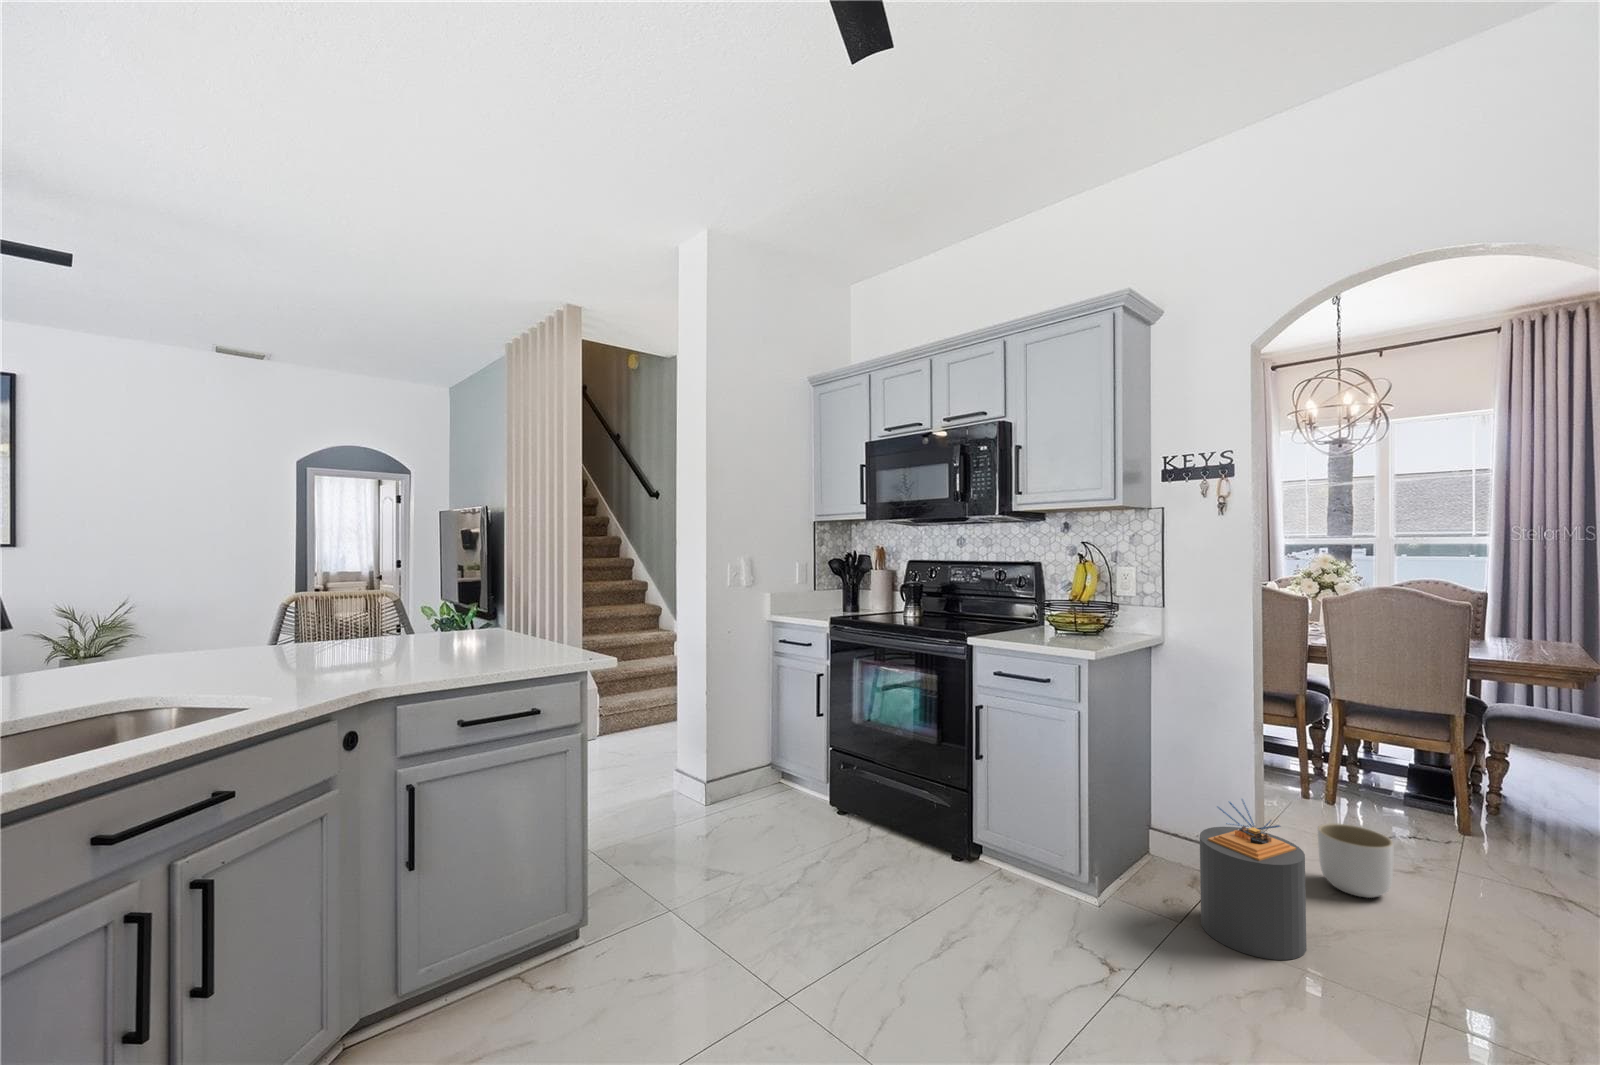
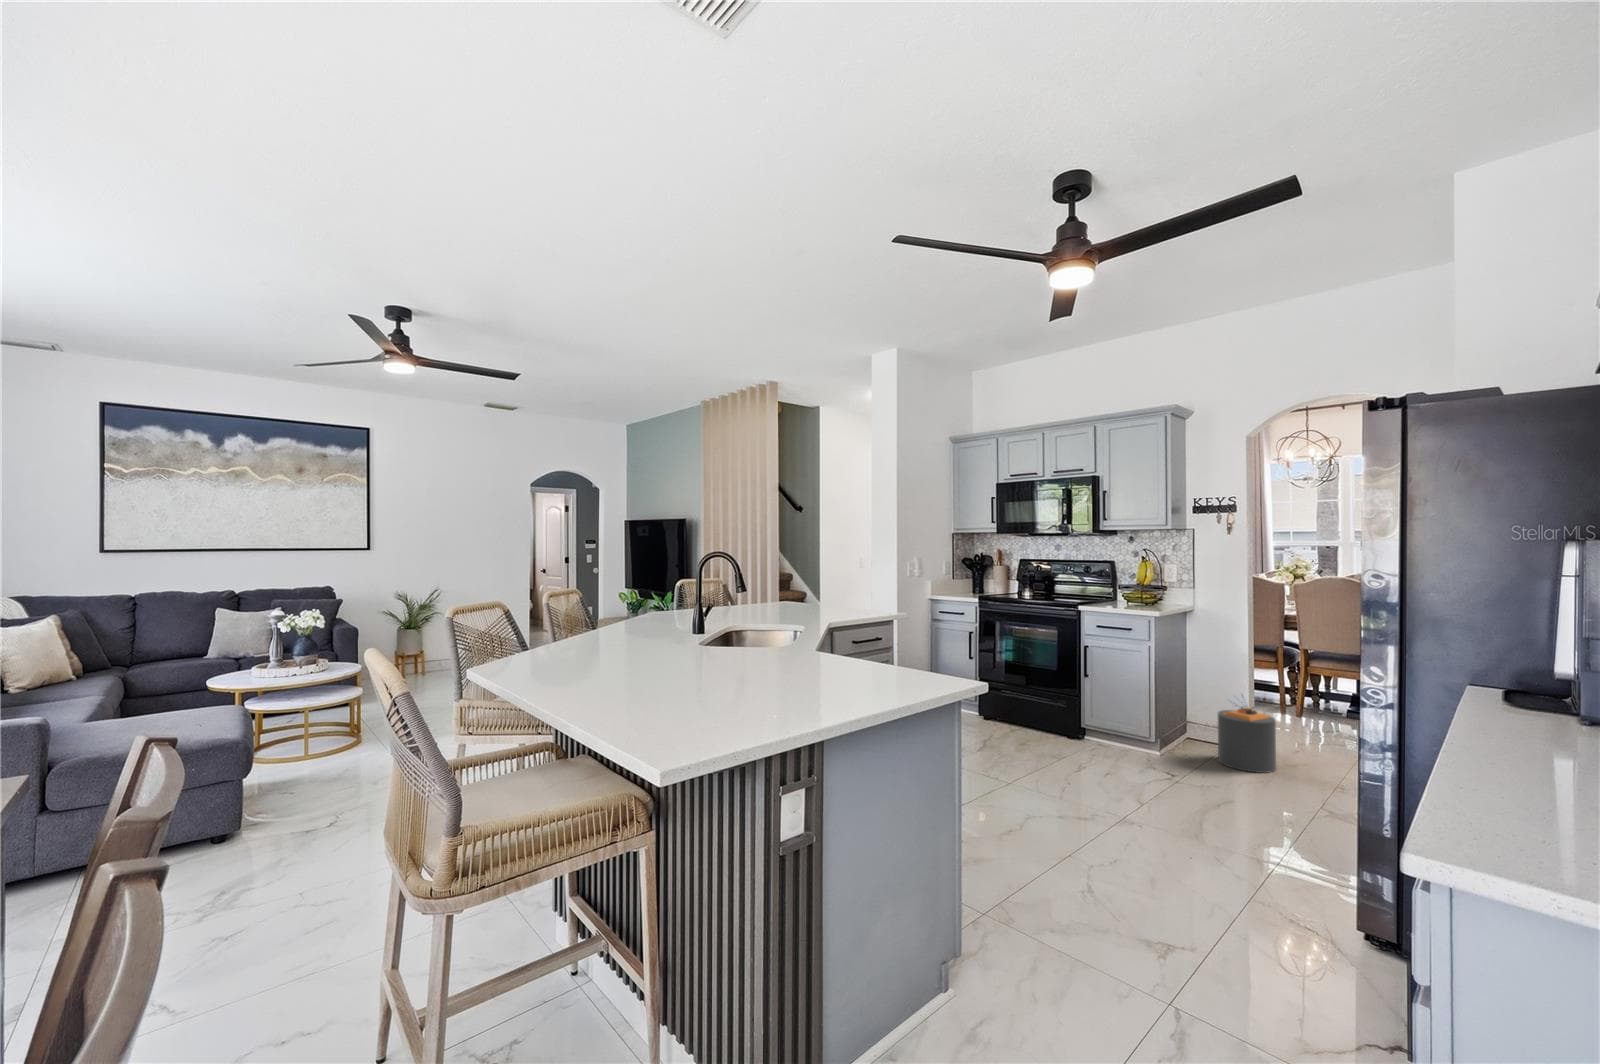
planter: present [1318,823,1393,898] -> none [1285,714,1328,752]

